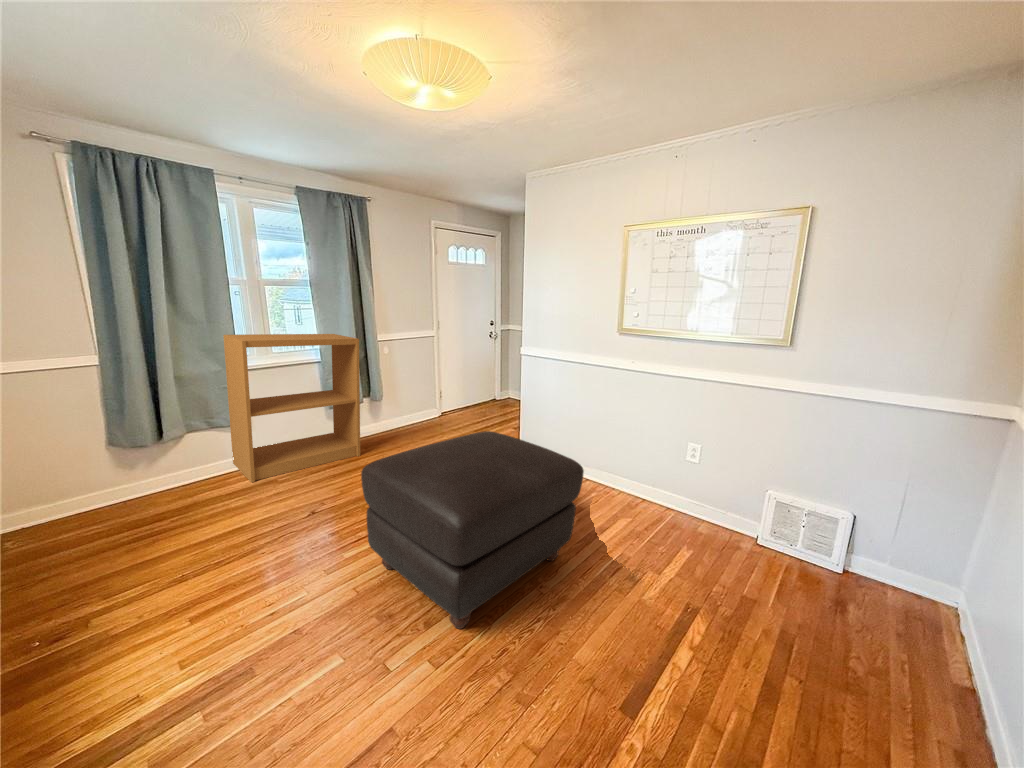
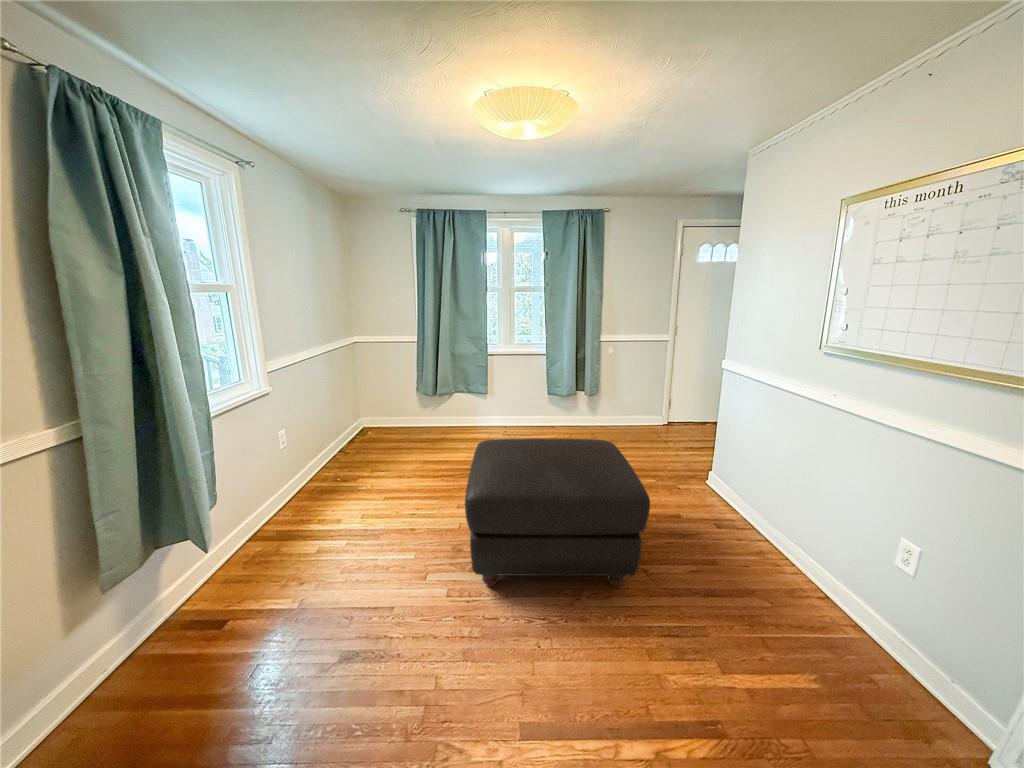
bookshelf: present [223,334,360,482] -> none [481,338,565,441]

